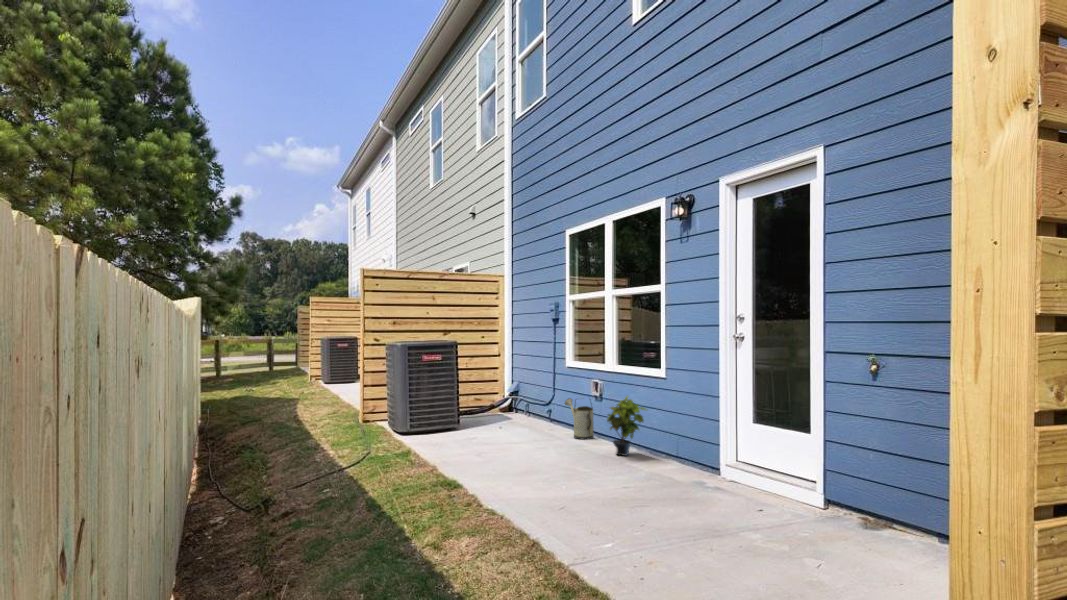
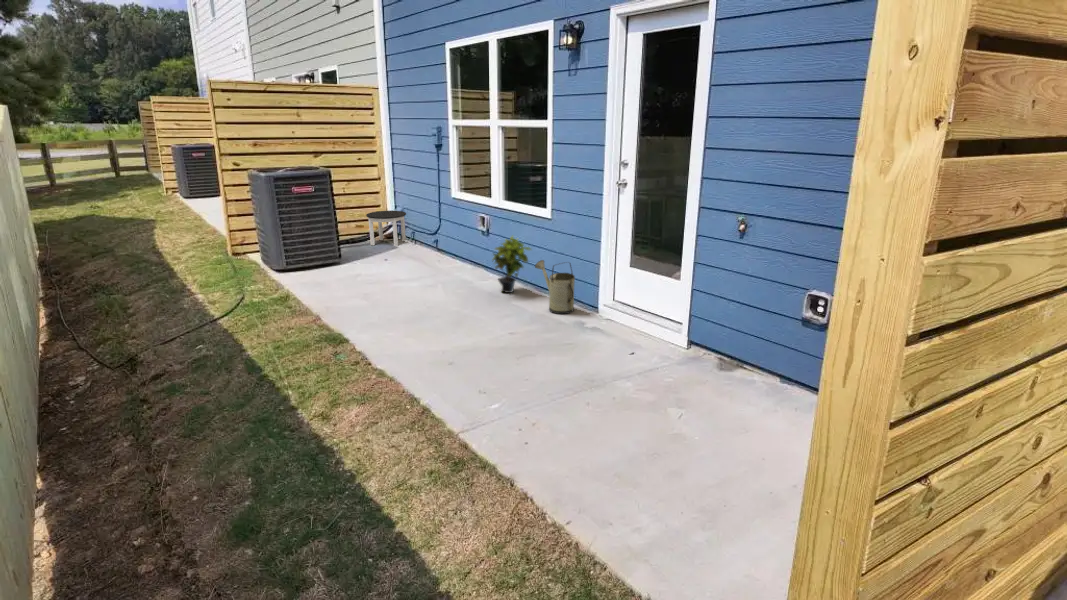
round table: none [486,385,523,419] -> present [366,211,406,246]
watering can: present [565,398,594,439] -> present [535,260,575,314]

